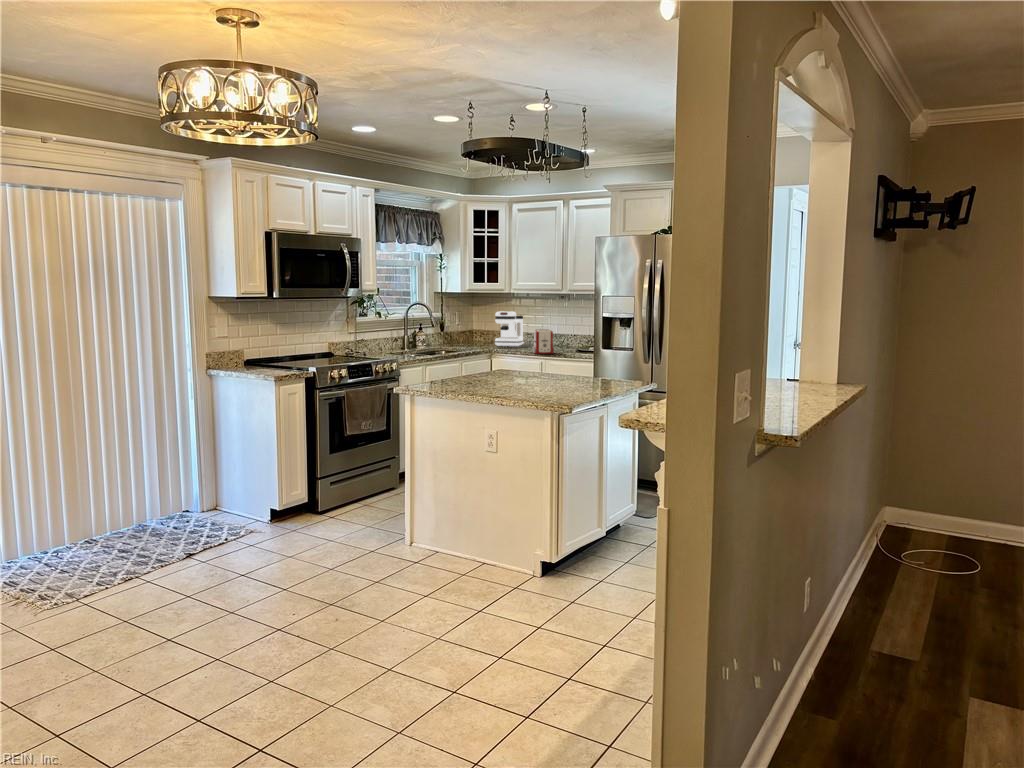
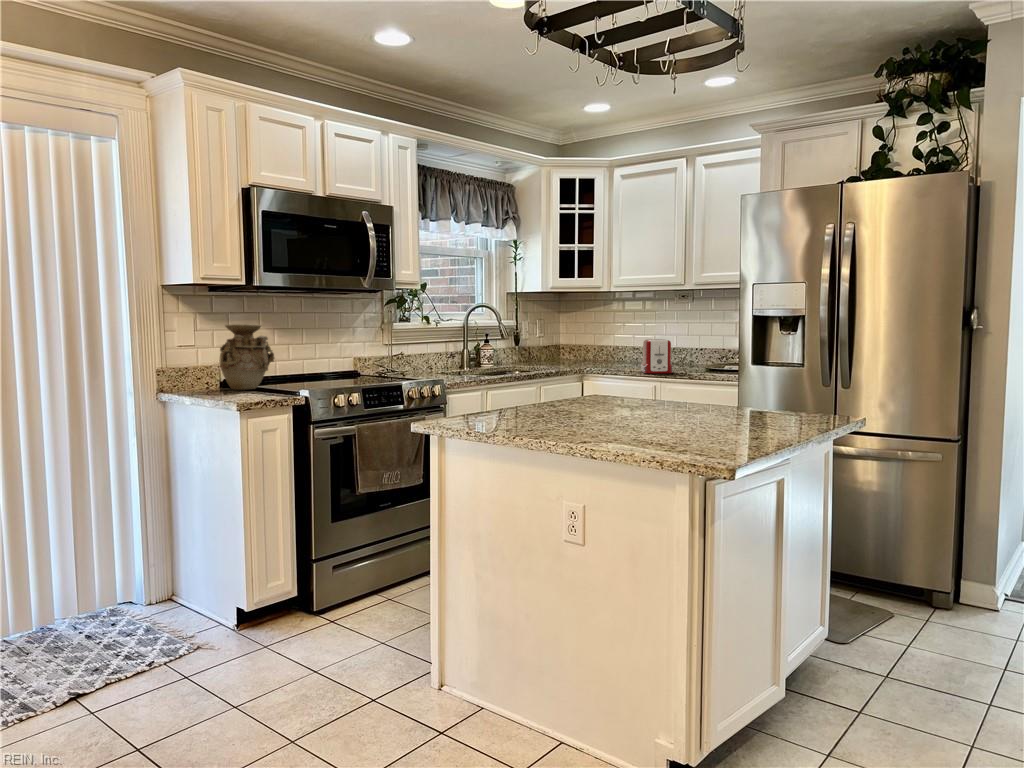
coffee maker: present [495,312,524,346] -> none [588,318,628,365]
vase: none [248,323,285,367] -> present [219,324,275,390]

